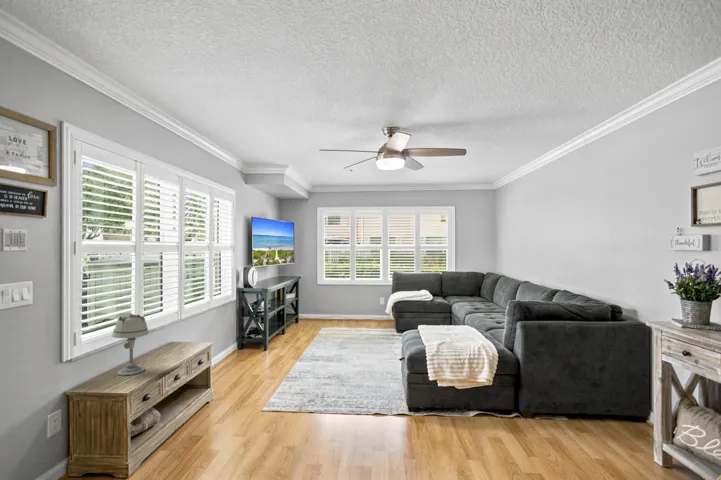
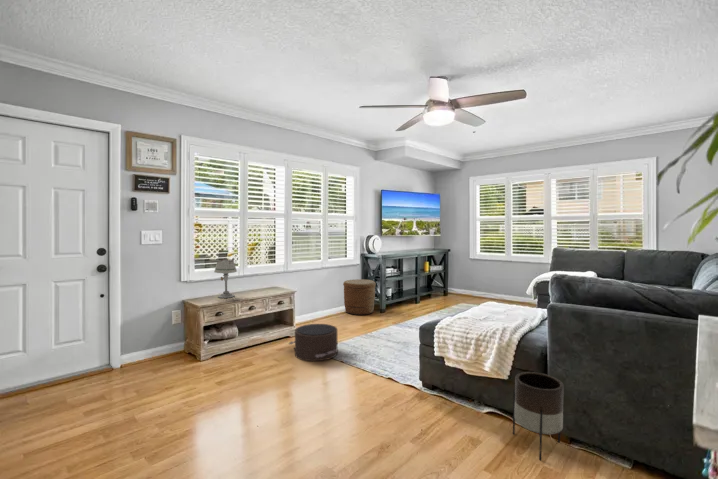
woven basket: none [227,318,266,361] -> present [343,279,376,315]
planter: none [516,374,555,440] -> present [513,372,564,460]
pouf: none [235,378,306,429] -> present [289,324,338,361]

